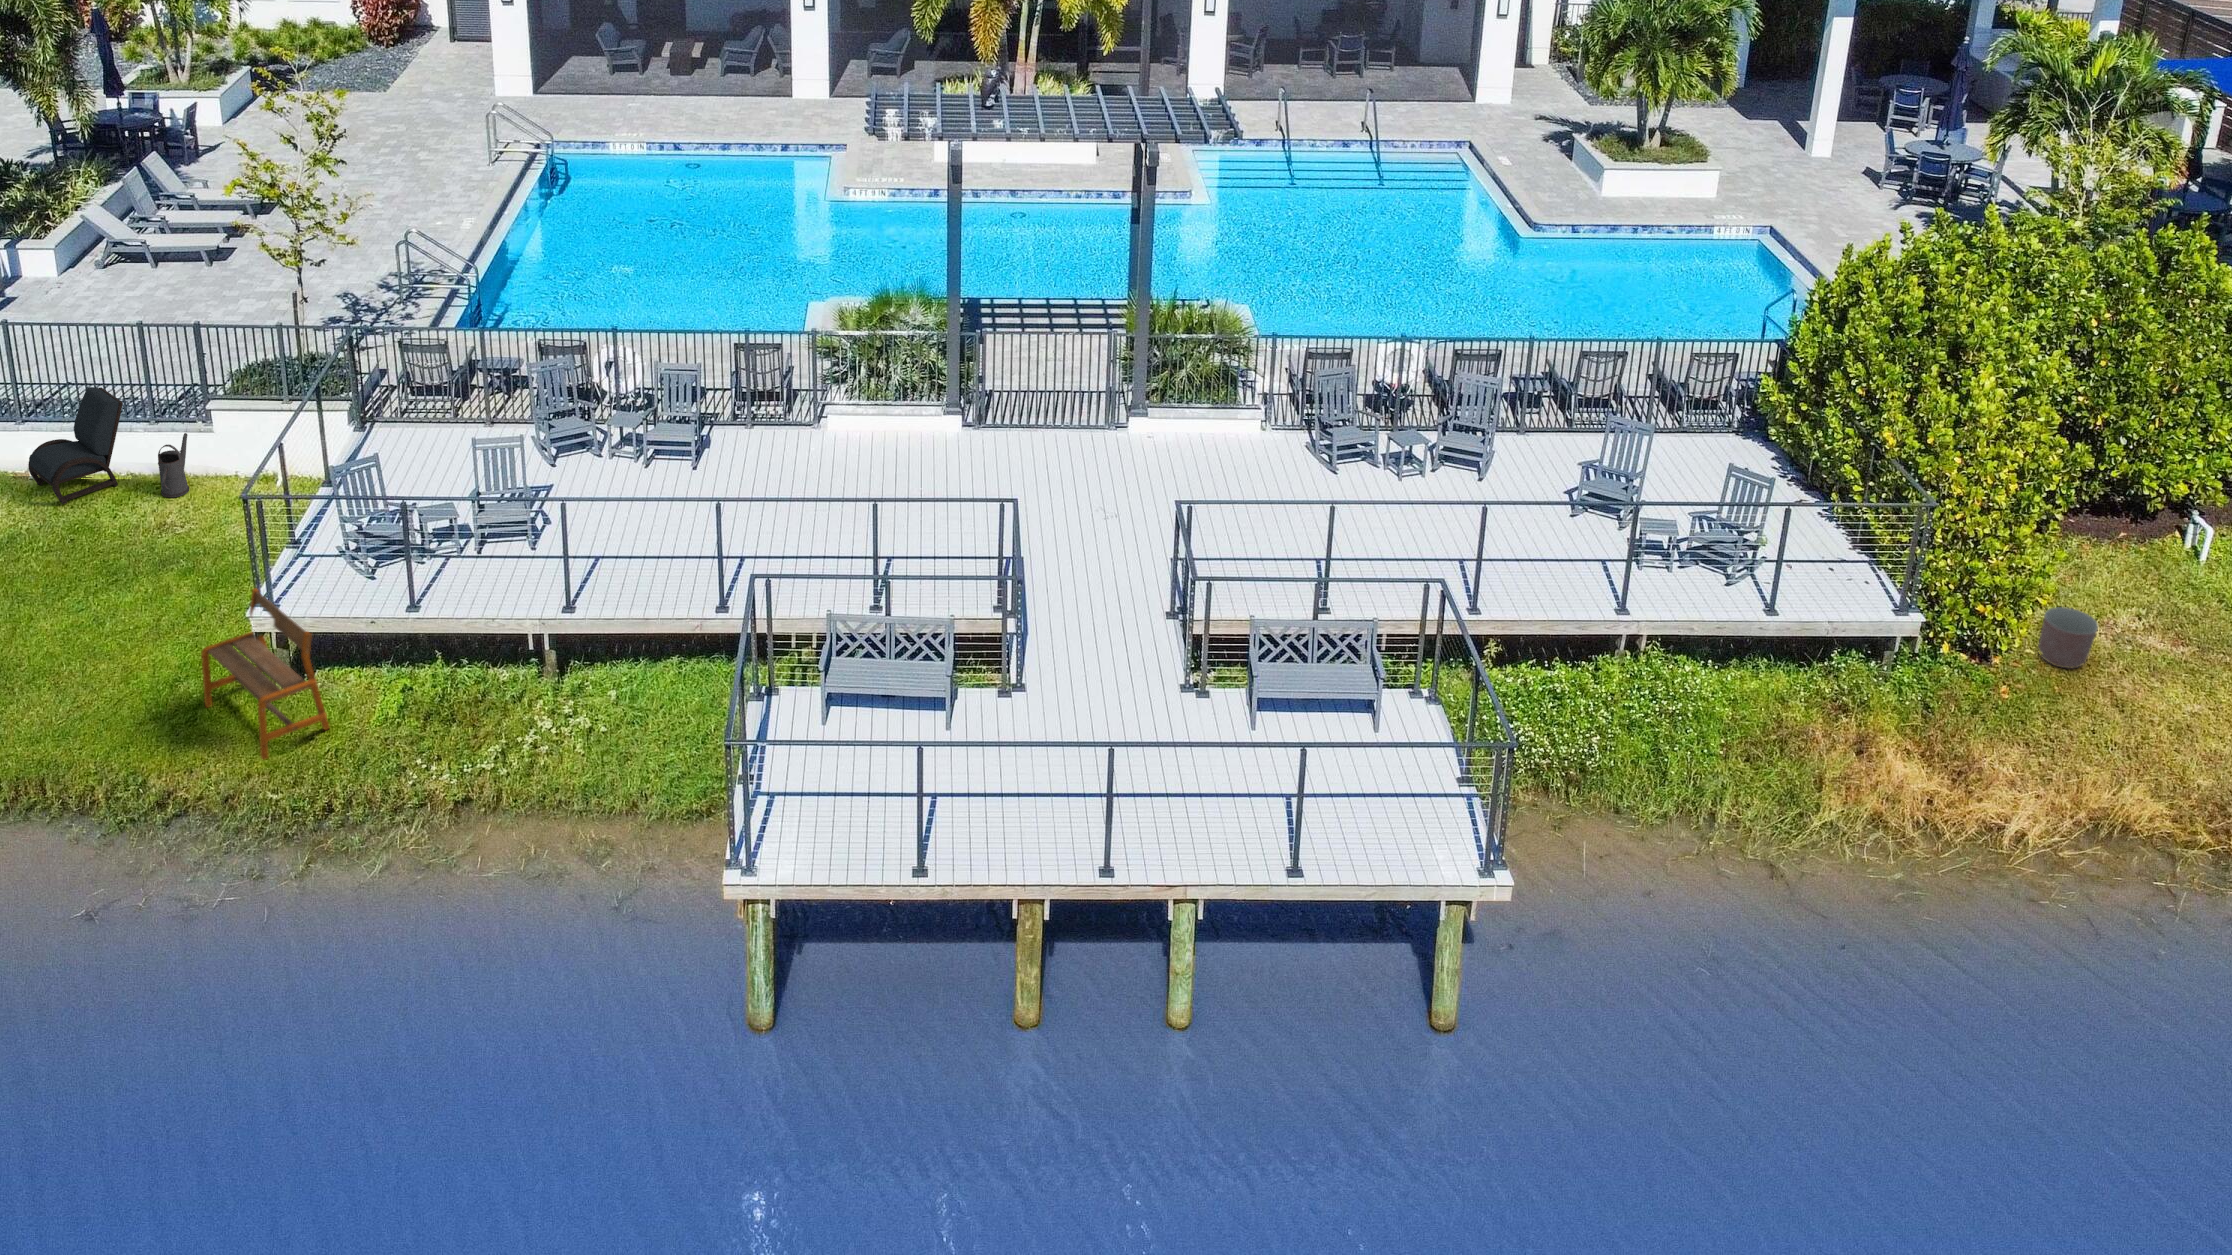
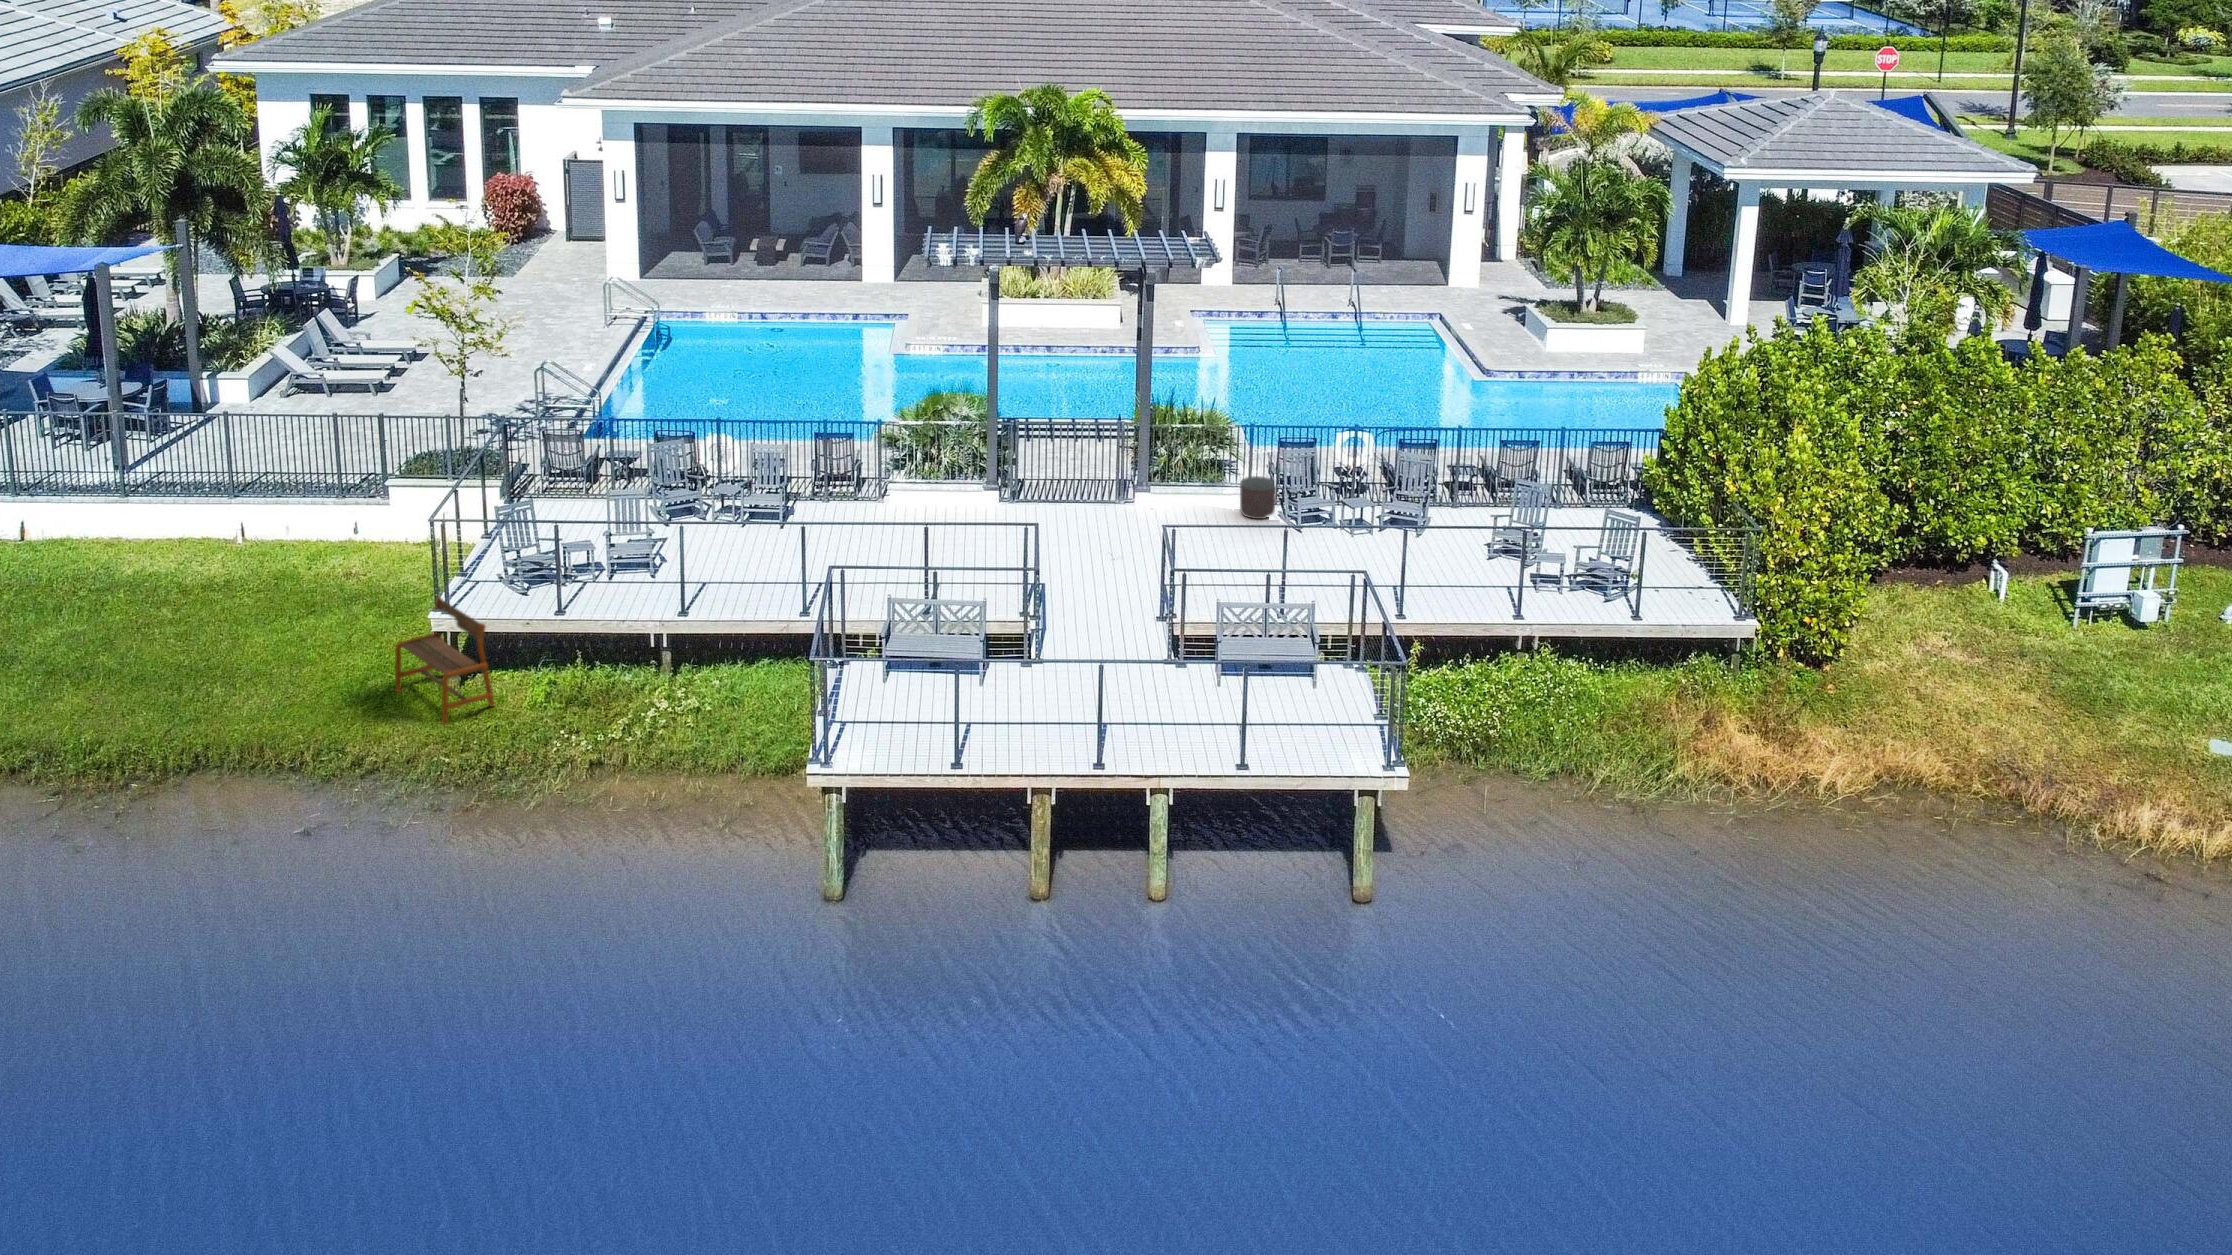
lounge chair: present [28,387,123,504] -> none [243,467,322,559]
watering can: present [158,433,189,497] -> none [348,505,372,554]
planter: present [2038,607,2098,669] -> present [1240,476,1276,519]

